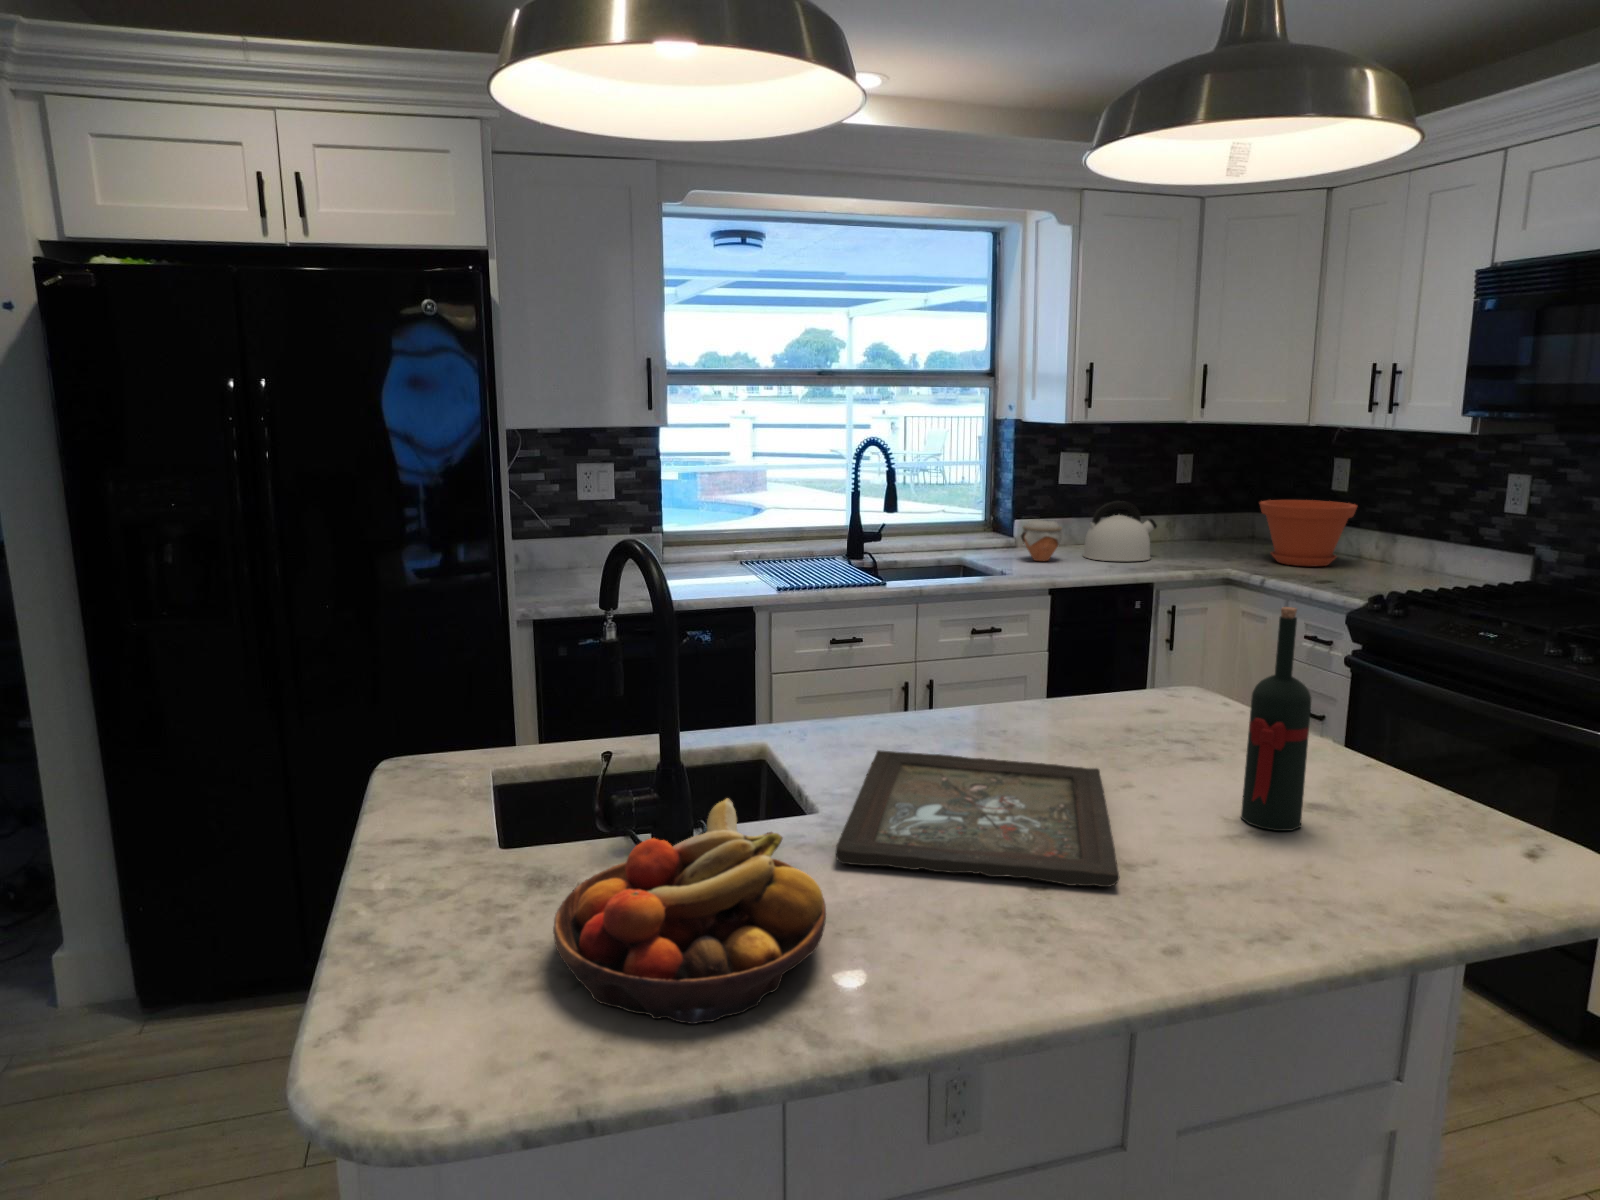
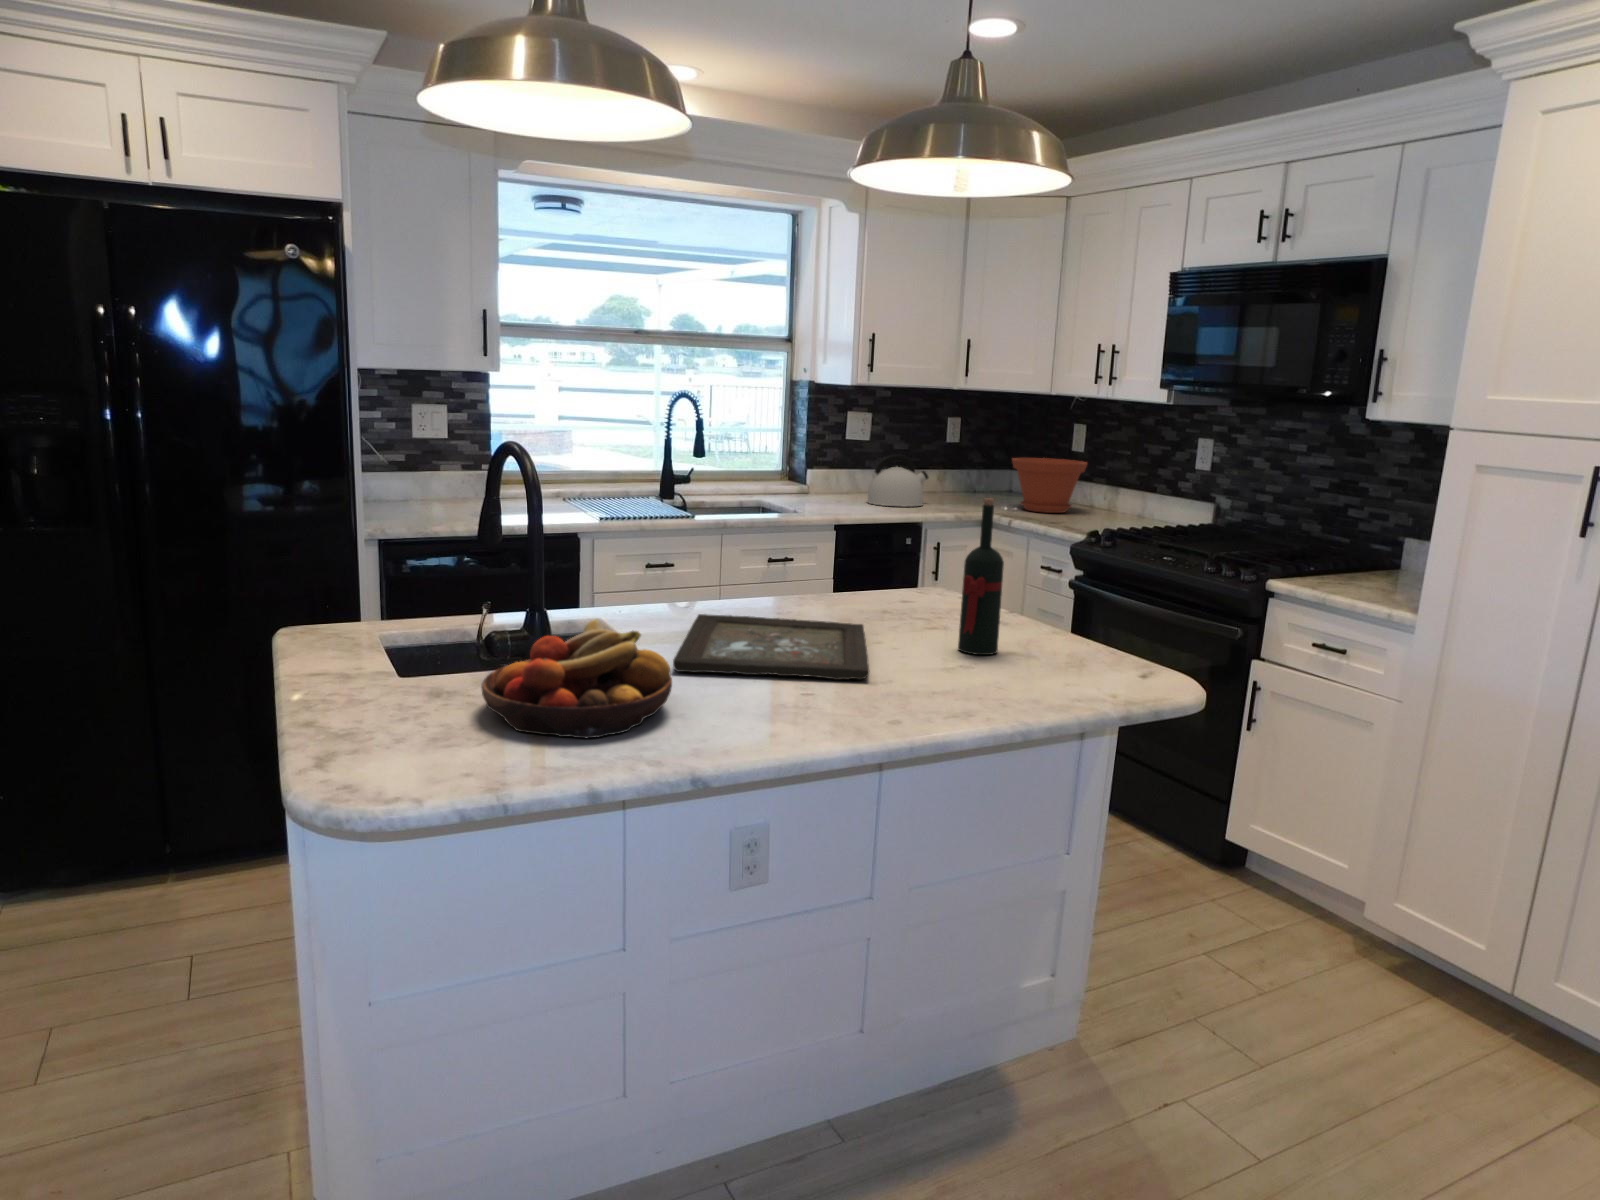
jar: present [1021,520,1063,561] -> none [813,469,850,505]

